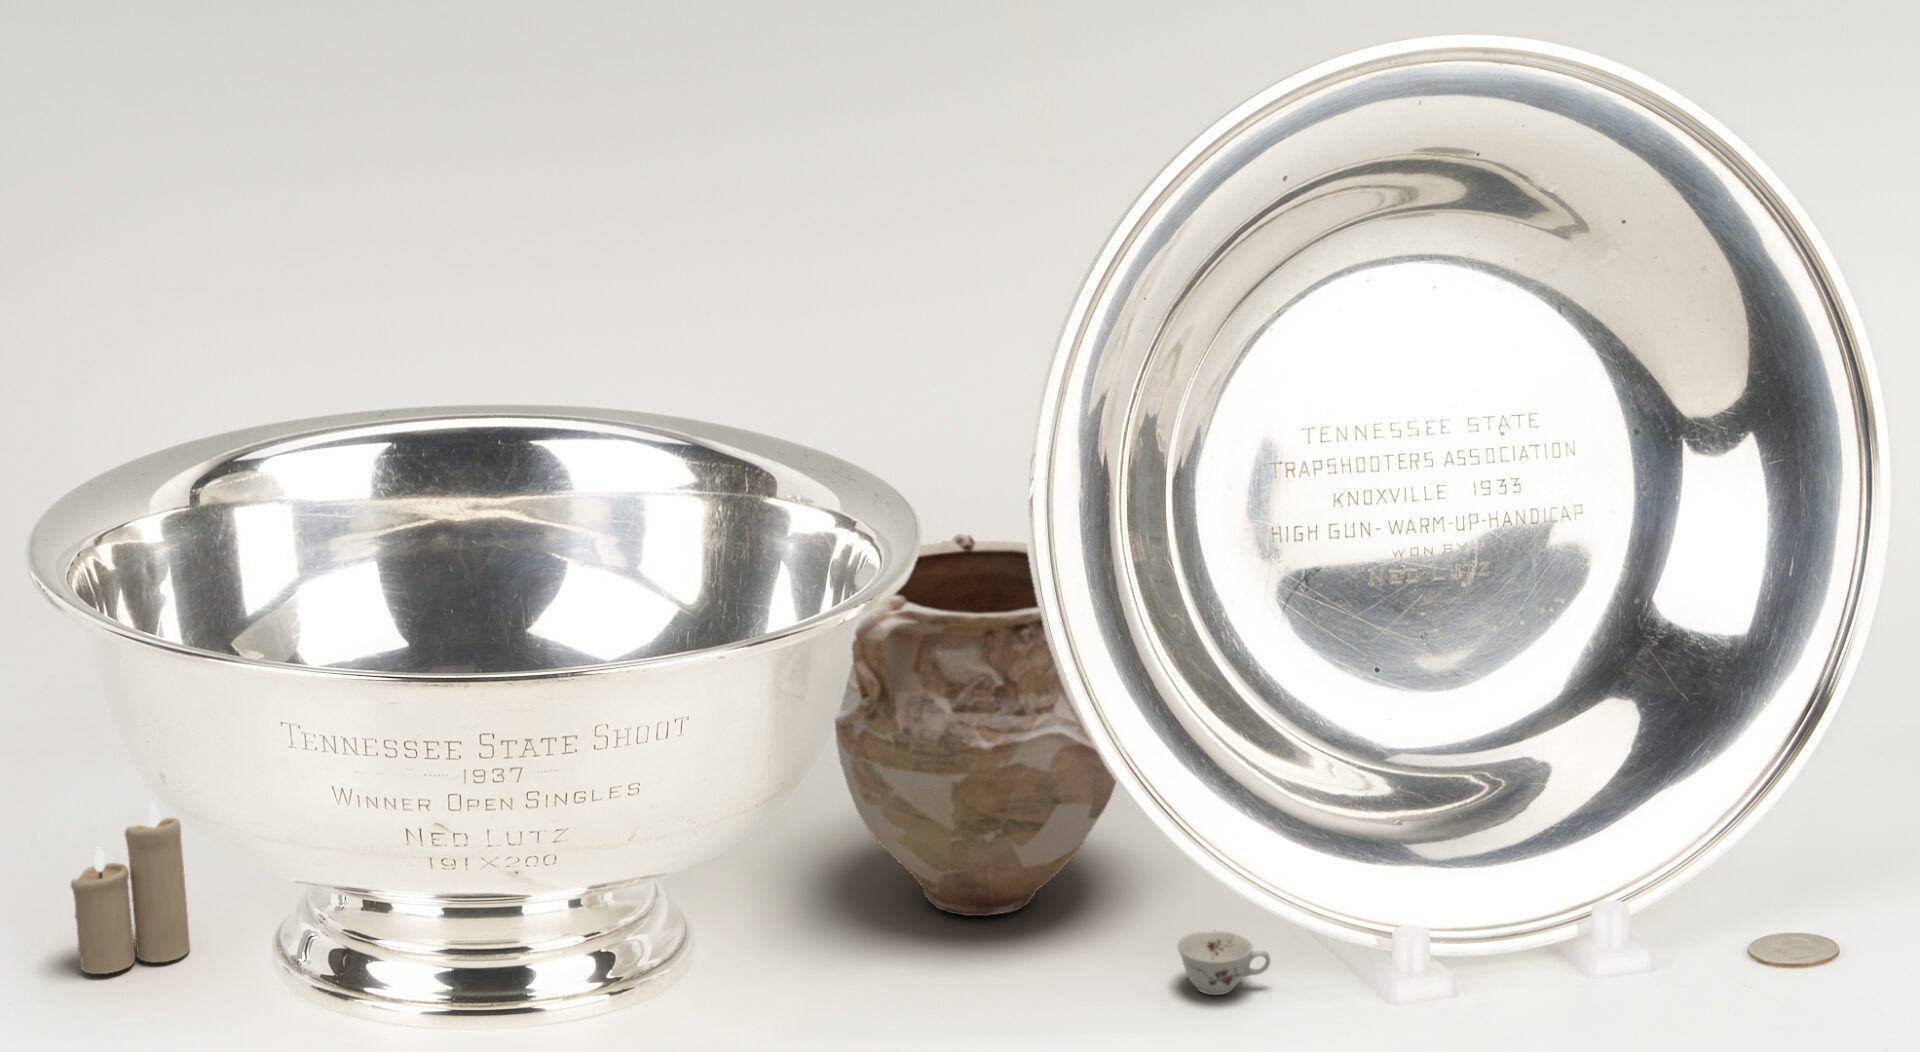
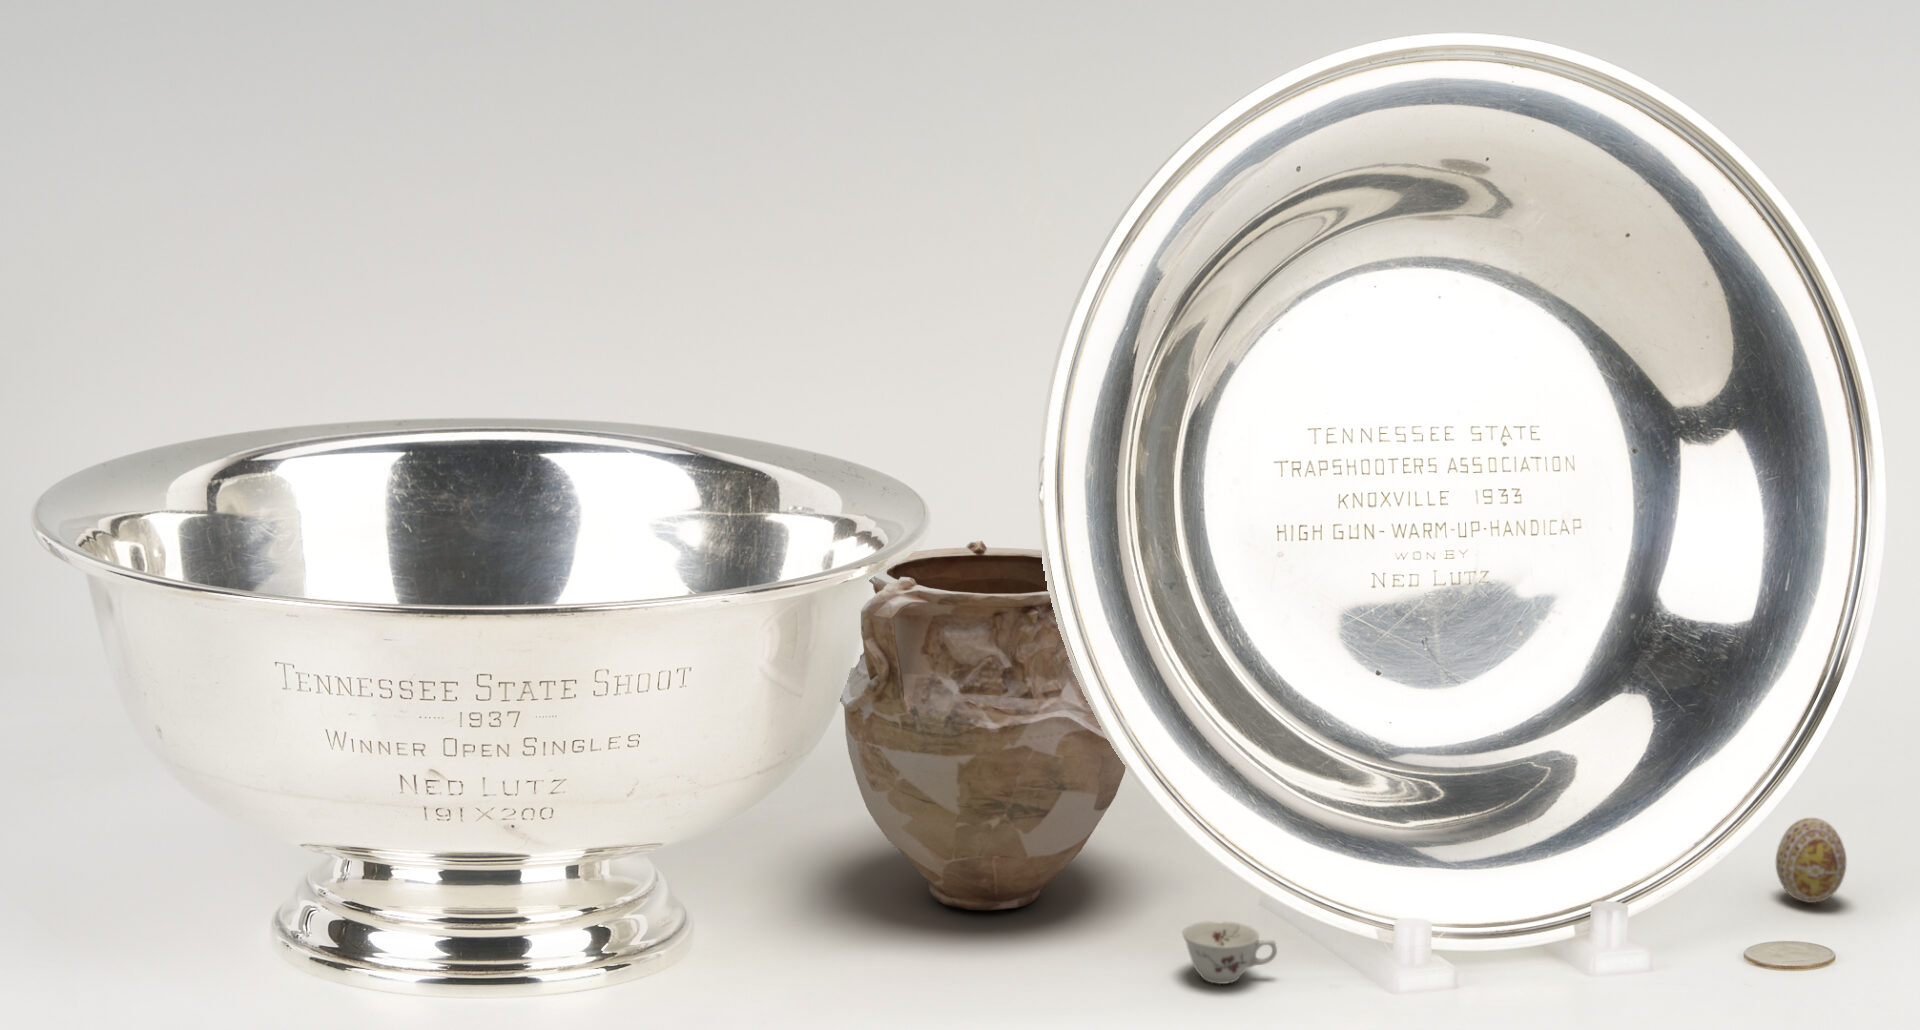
candle: present [71,802,190,974] -> none [78,772,196,944]
decorative egg: none [1772,804,1841,888] -> present [1776,818,1847,903]

